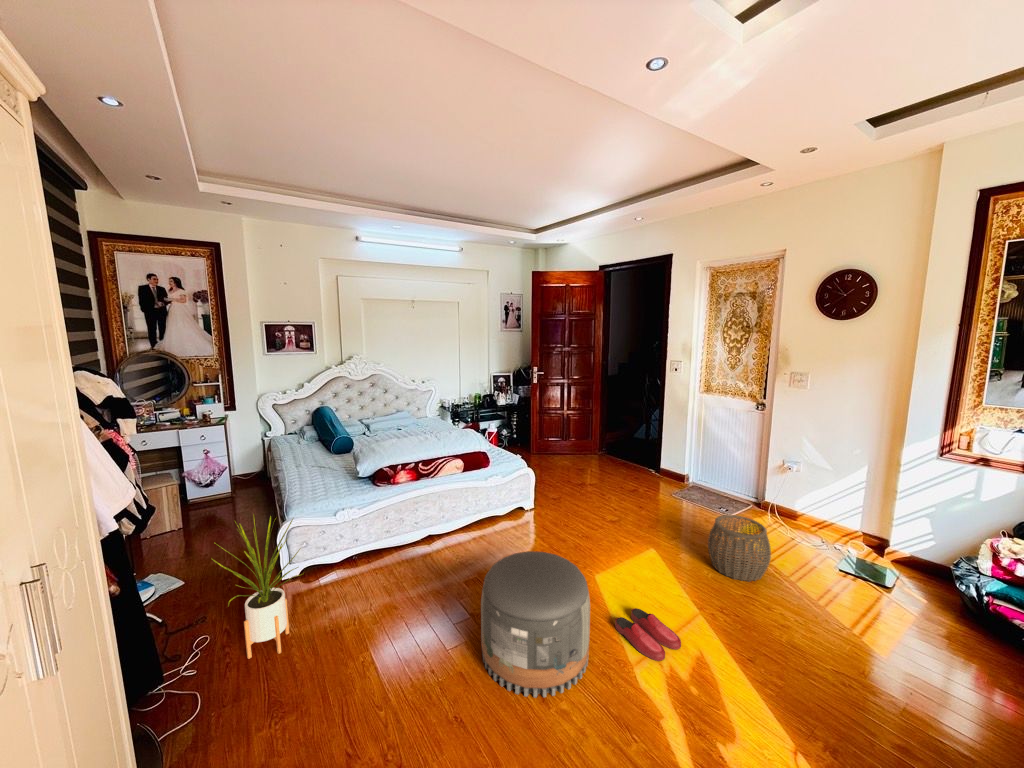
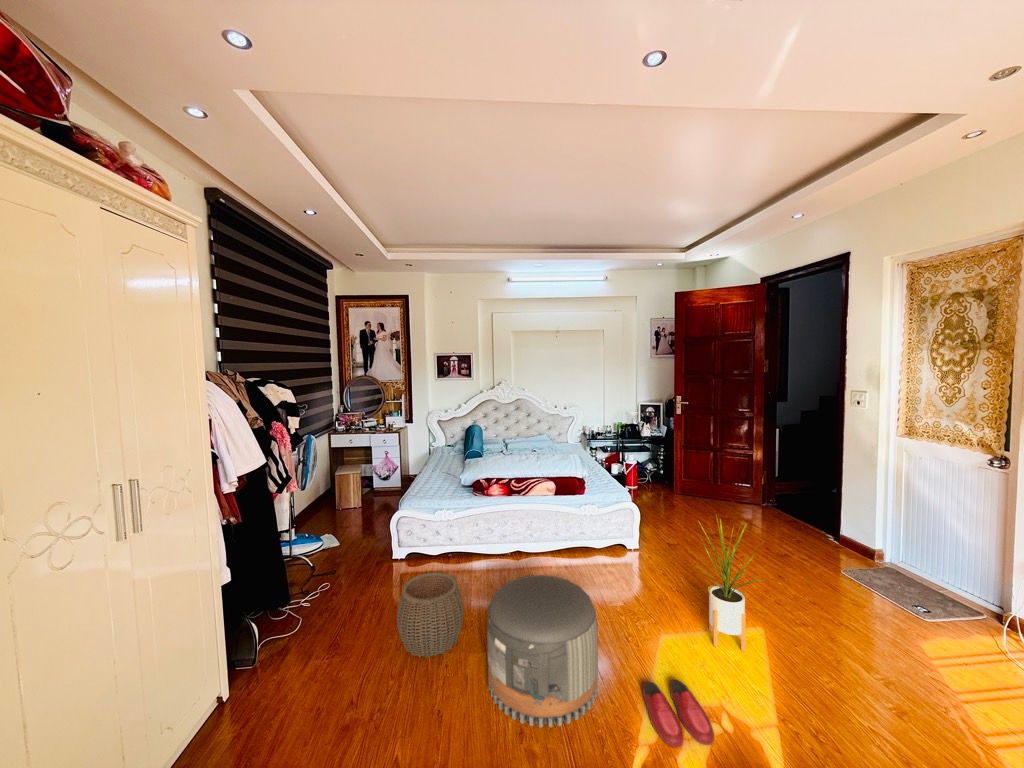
woven basket: present [708,515,771,581] -> present [397,572,464,658]
house plant: present [212,516,302,659] -> present [696,519,765,652]

